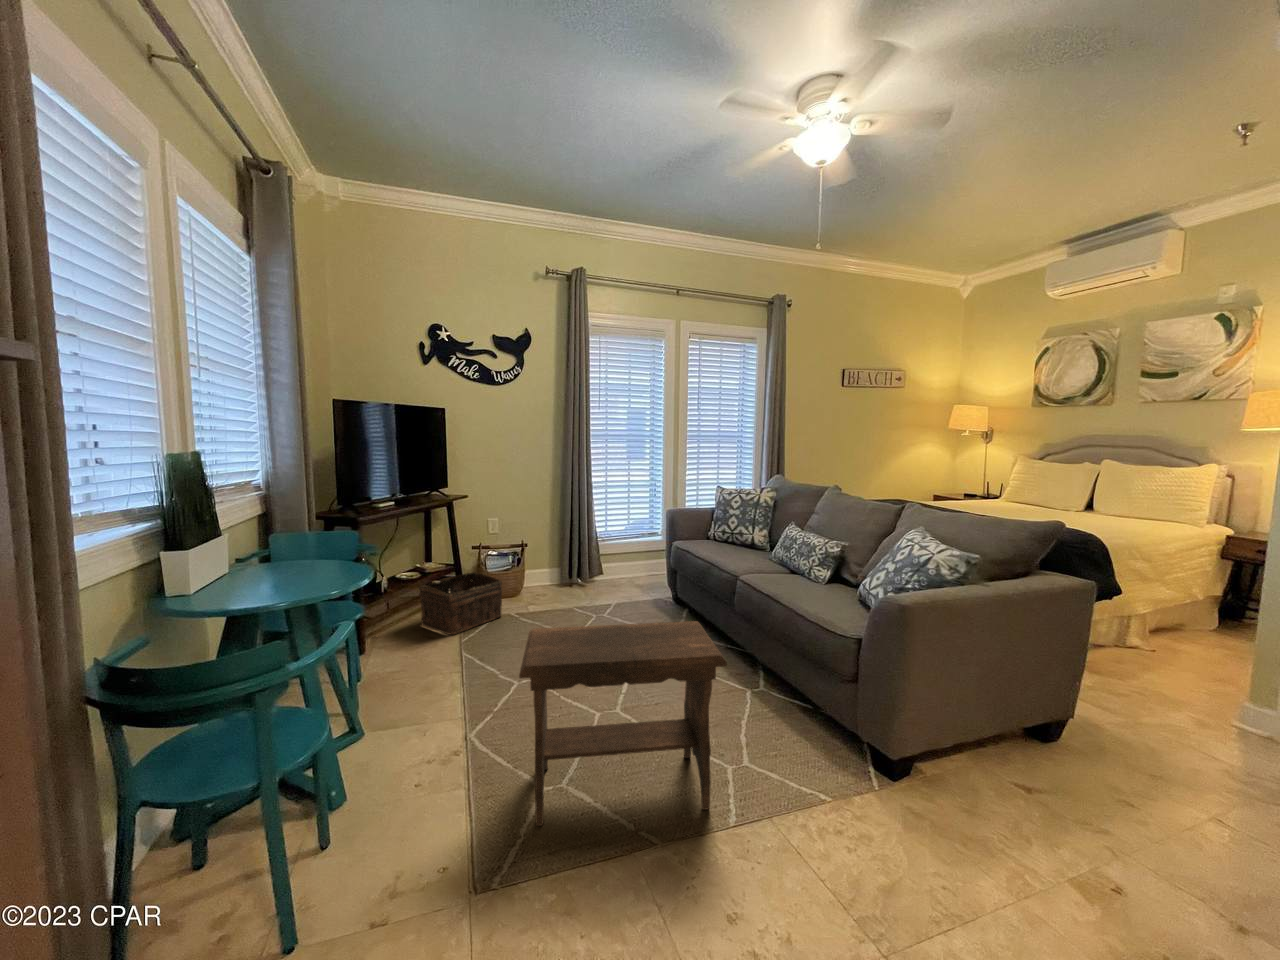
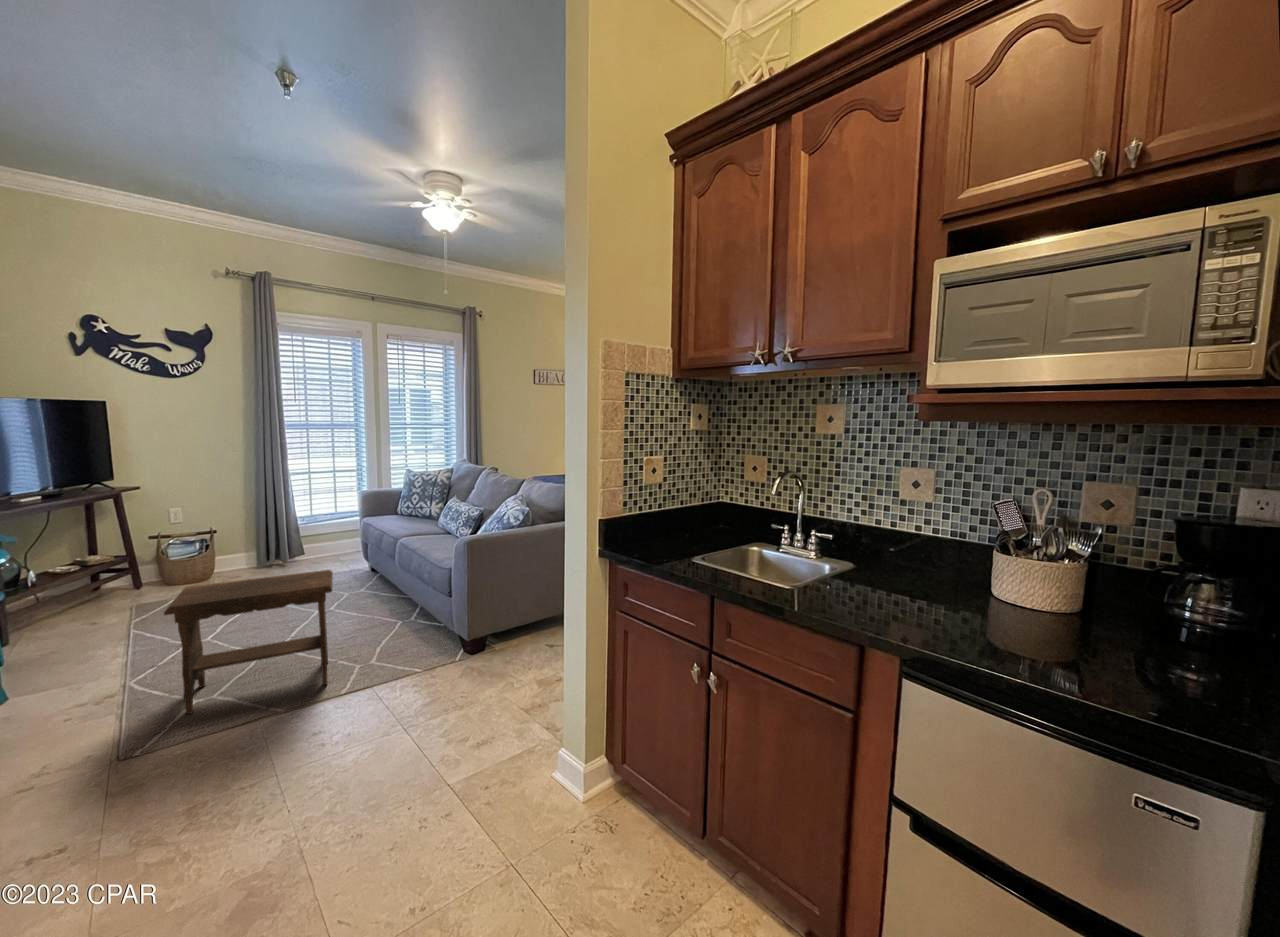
basket: present [419,572,502,634] -> none [74,559,184,617]

